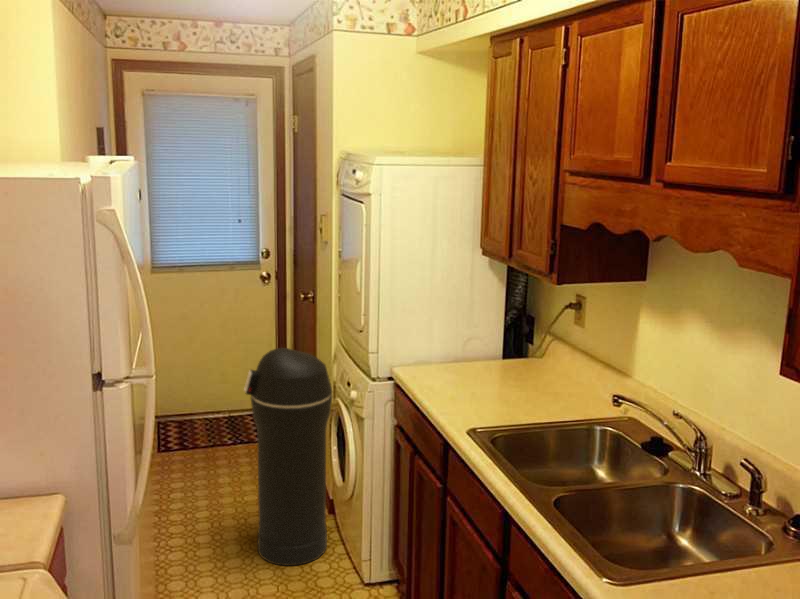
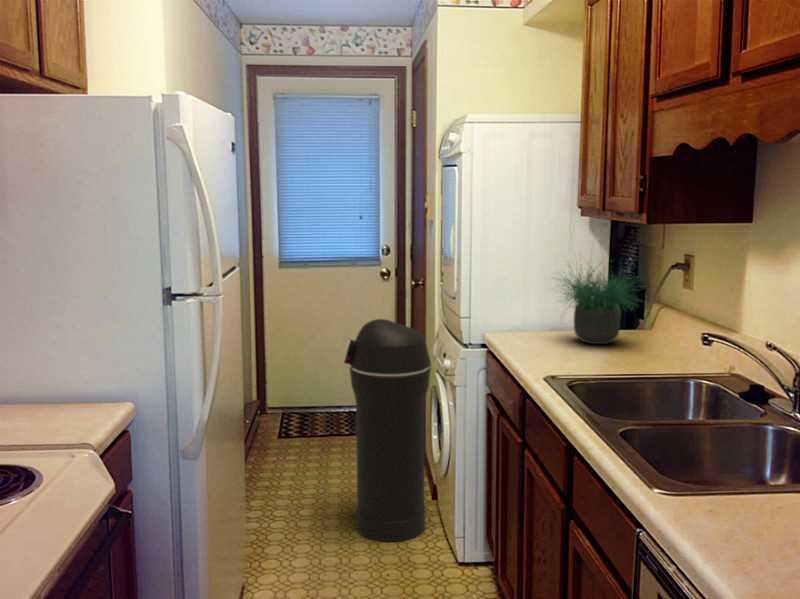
potted plant: none [451,279,557,380] -> present [564,266,639,344]

